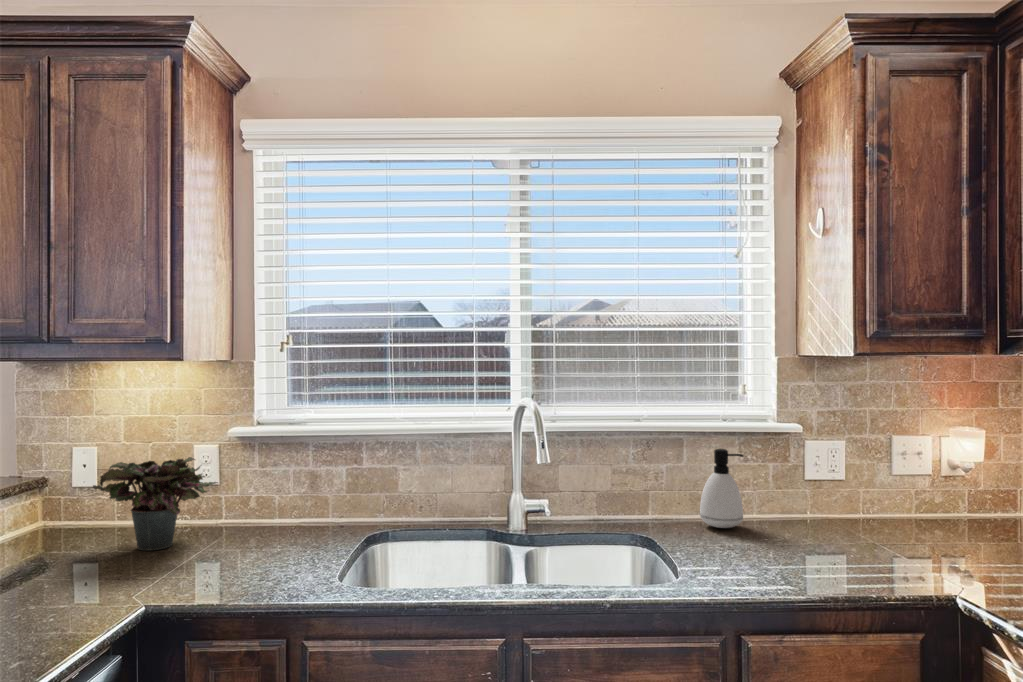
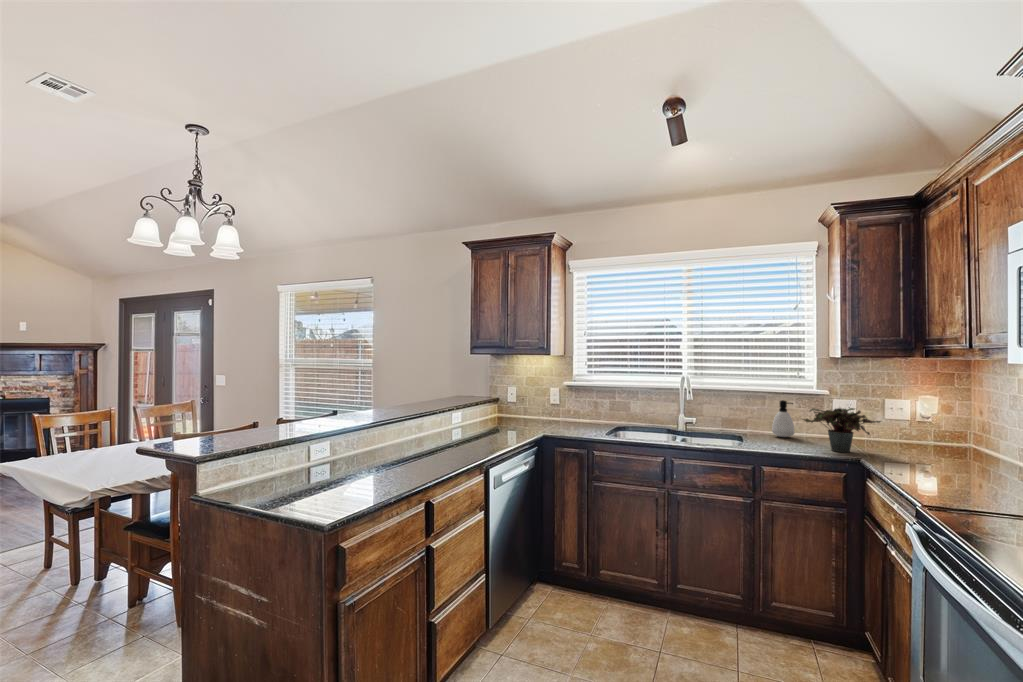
potted plant: present [93,457,218,551] -> present [803,408,881,452]

